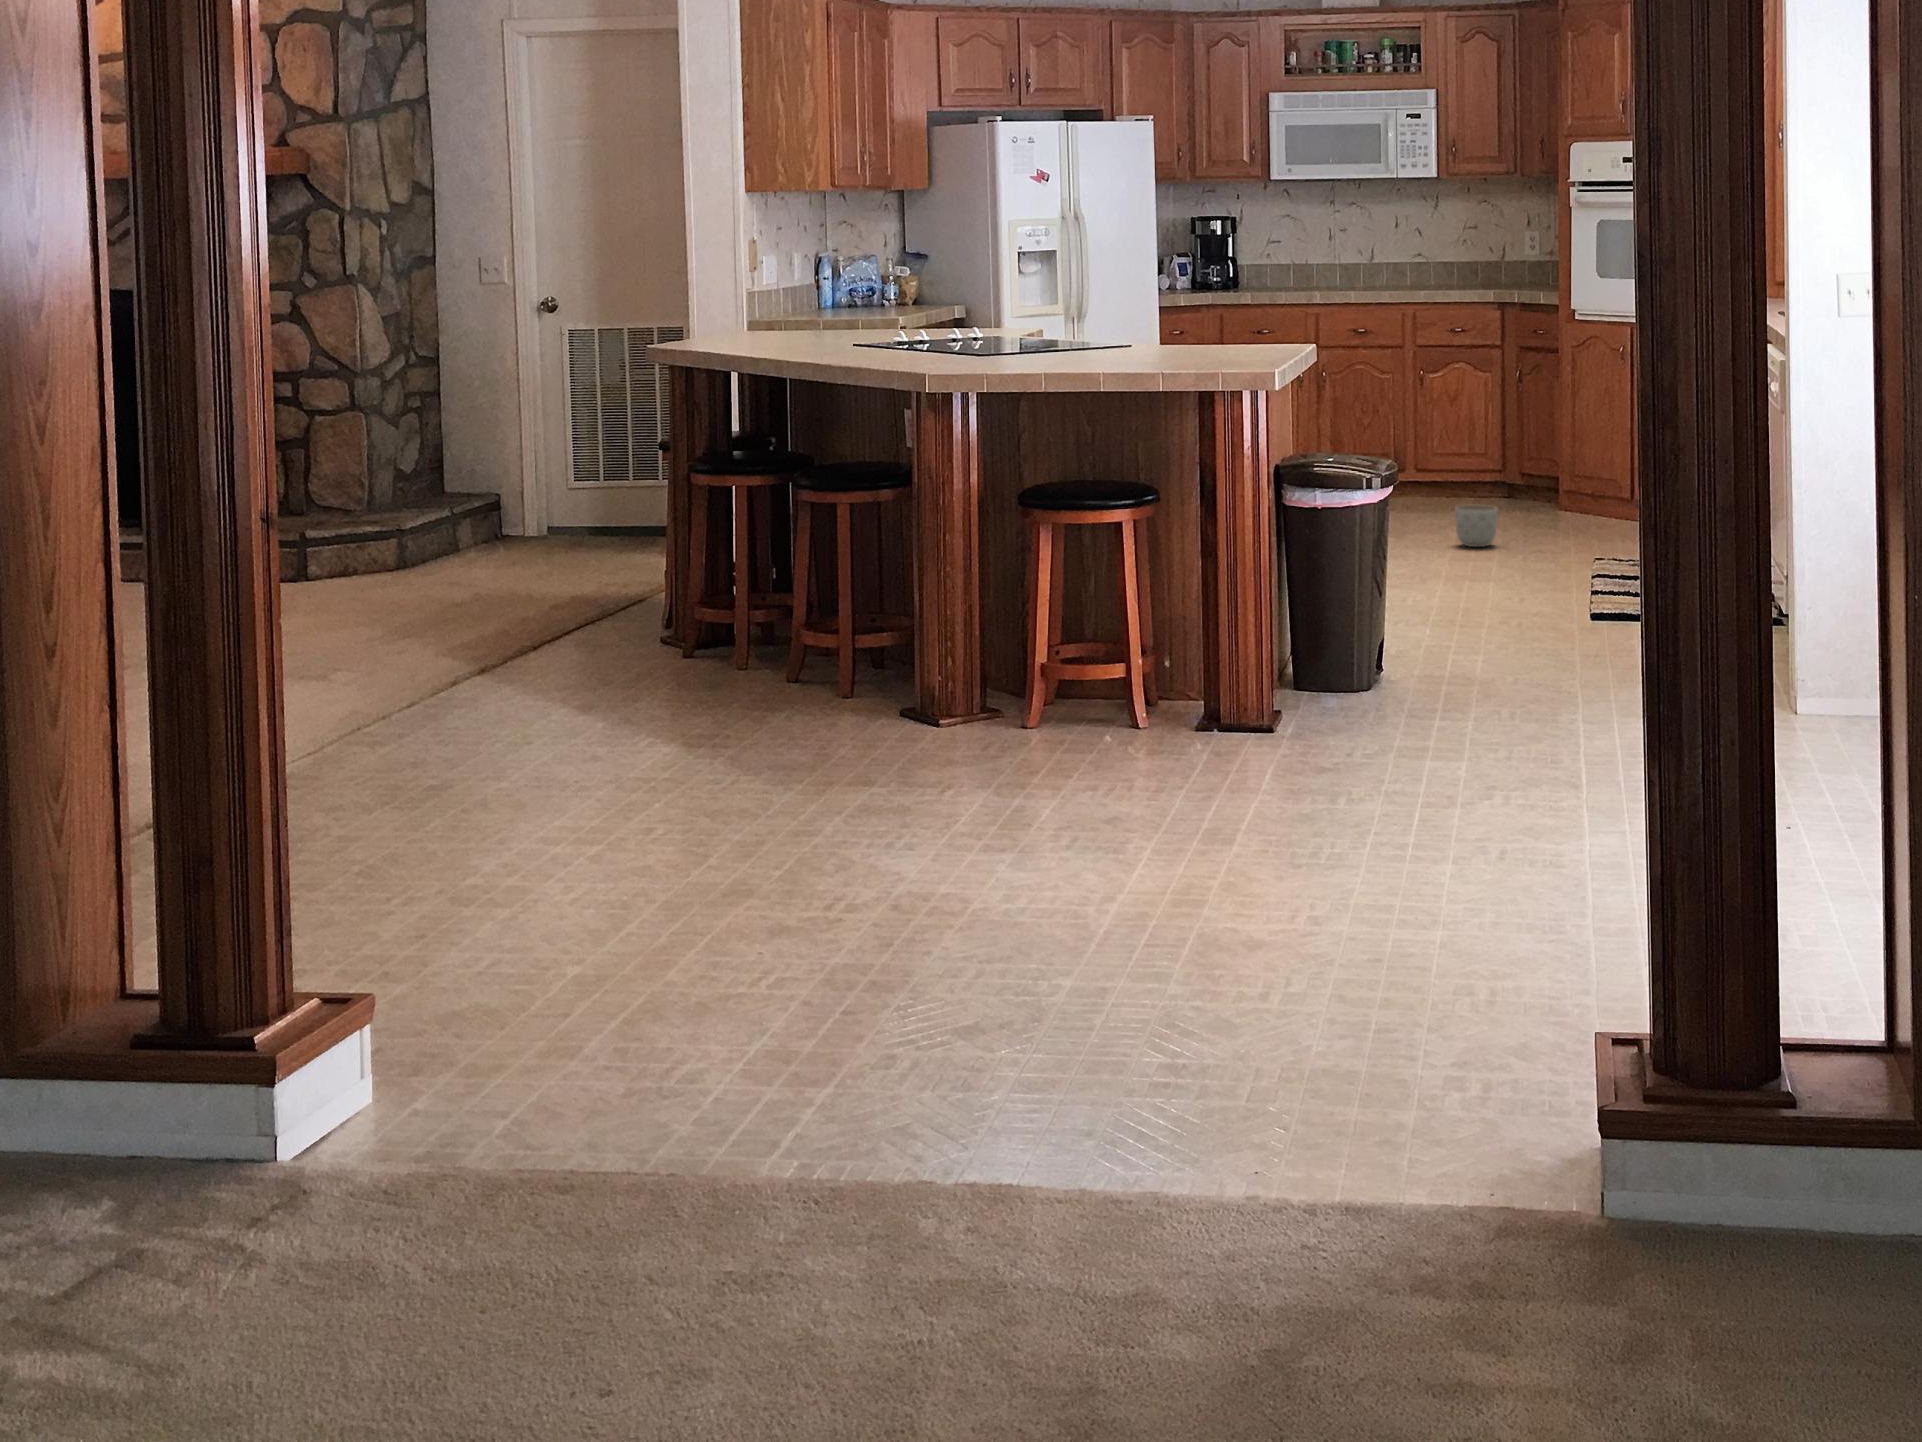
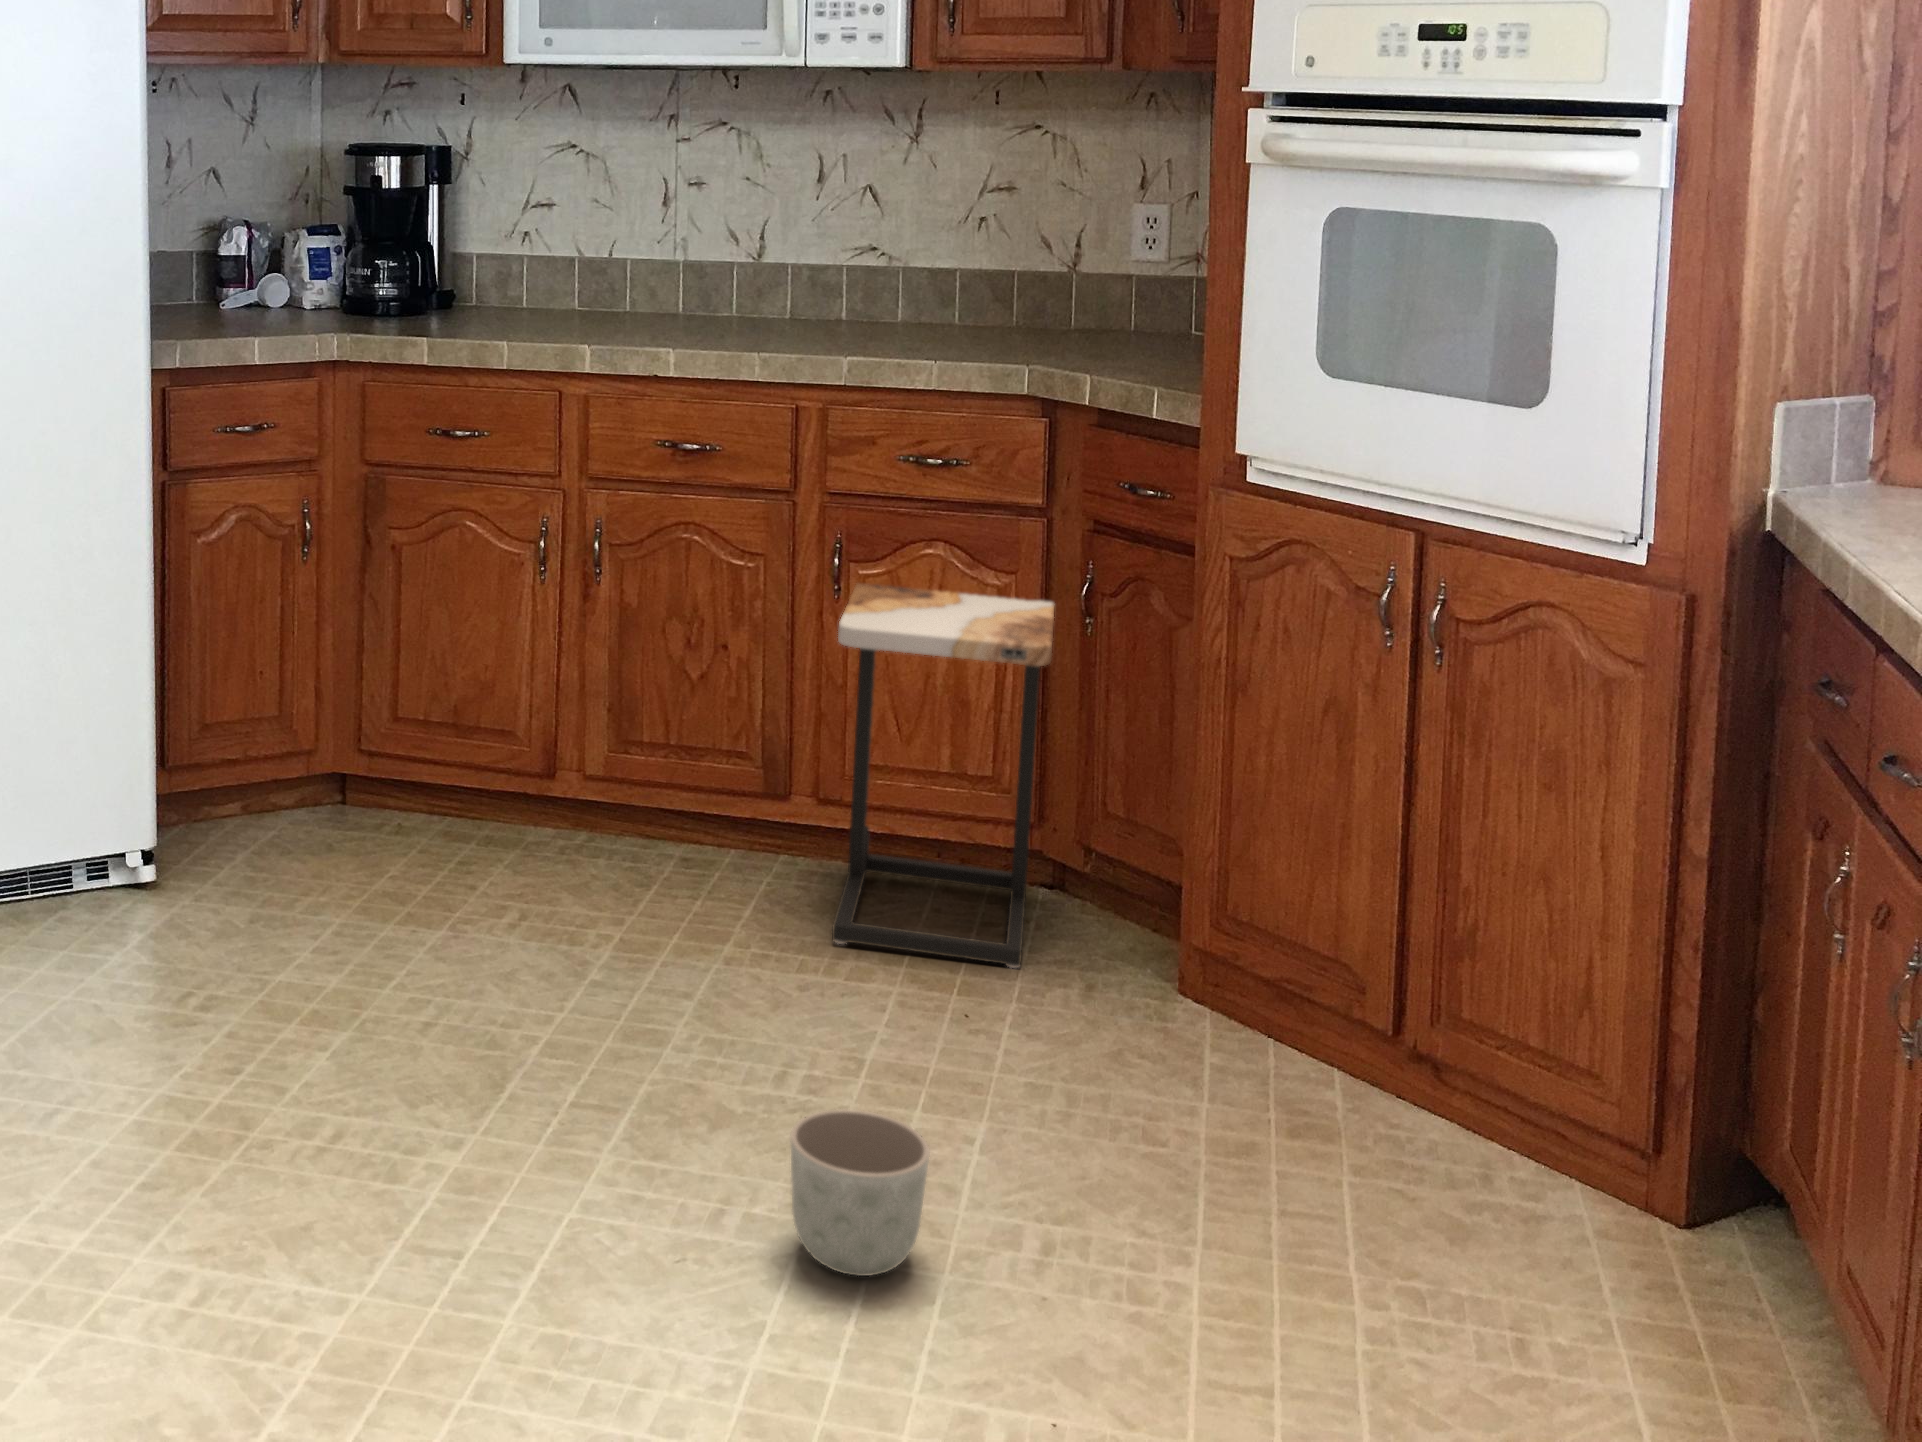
side table: none [1432,378,1512,511] -> present [832,583,1055,968]

